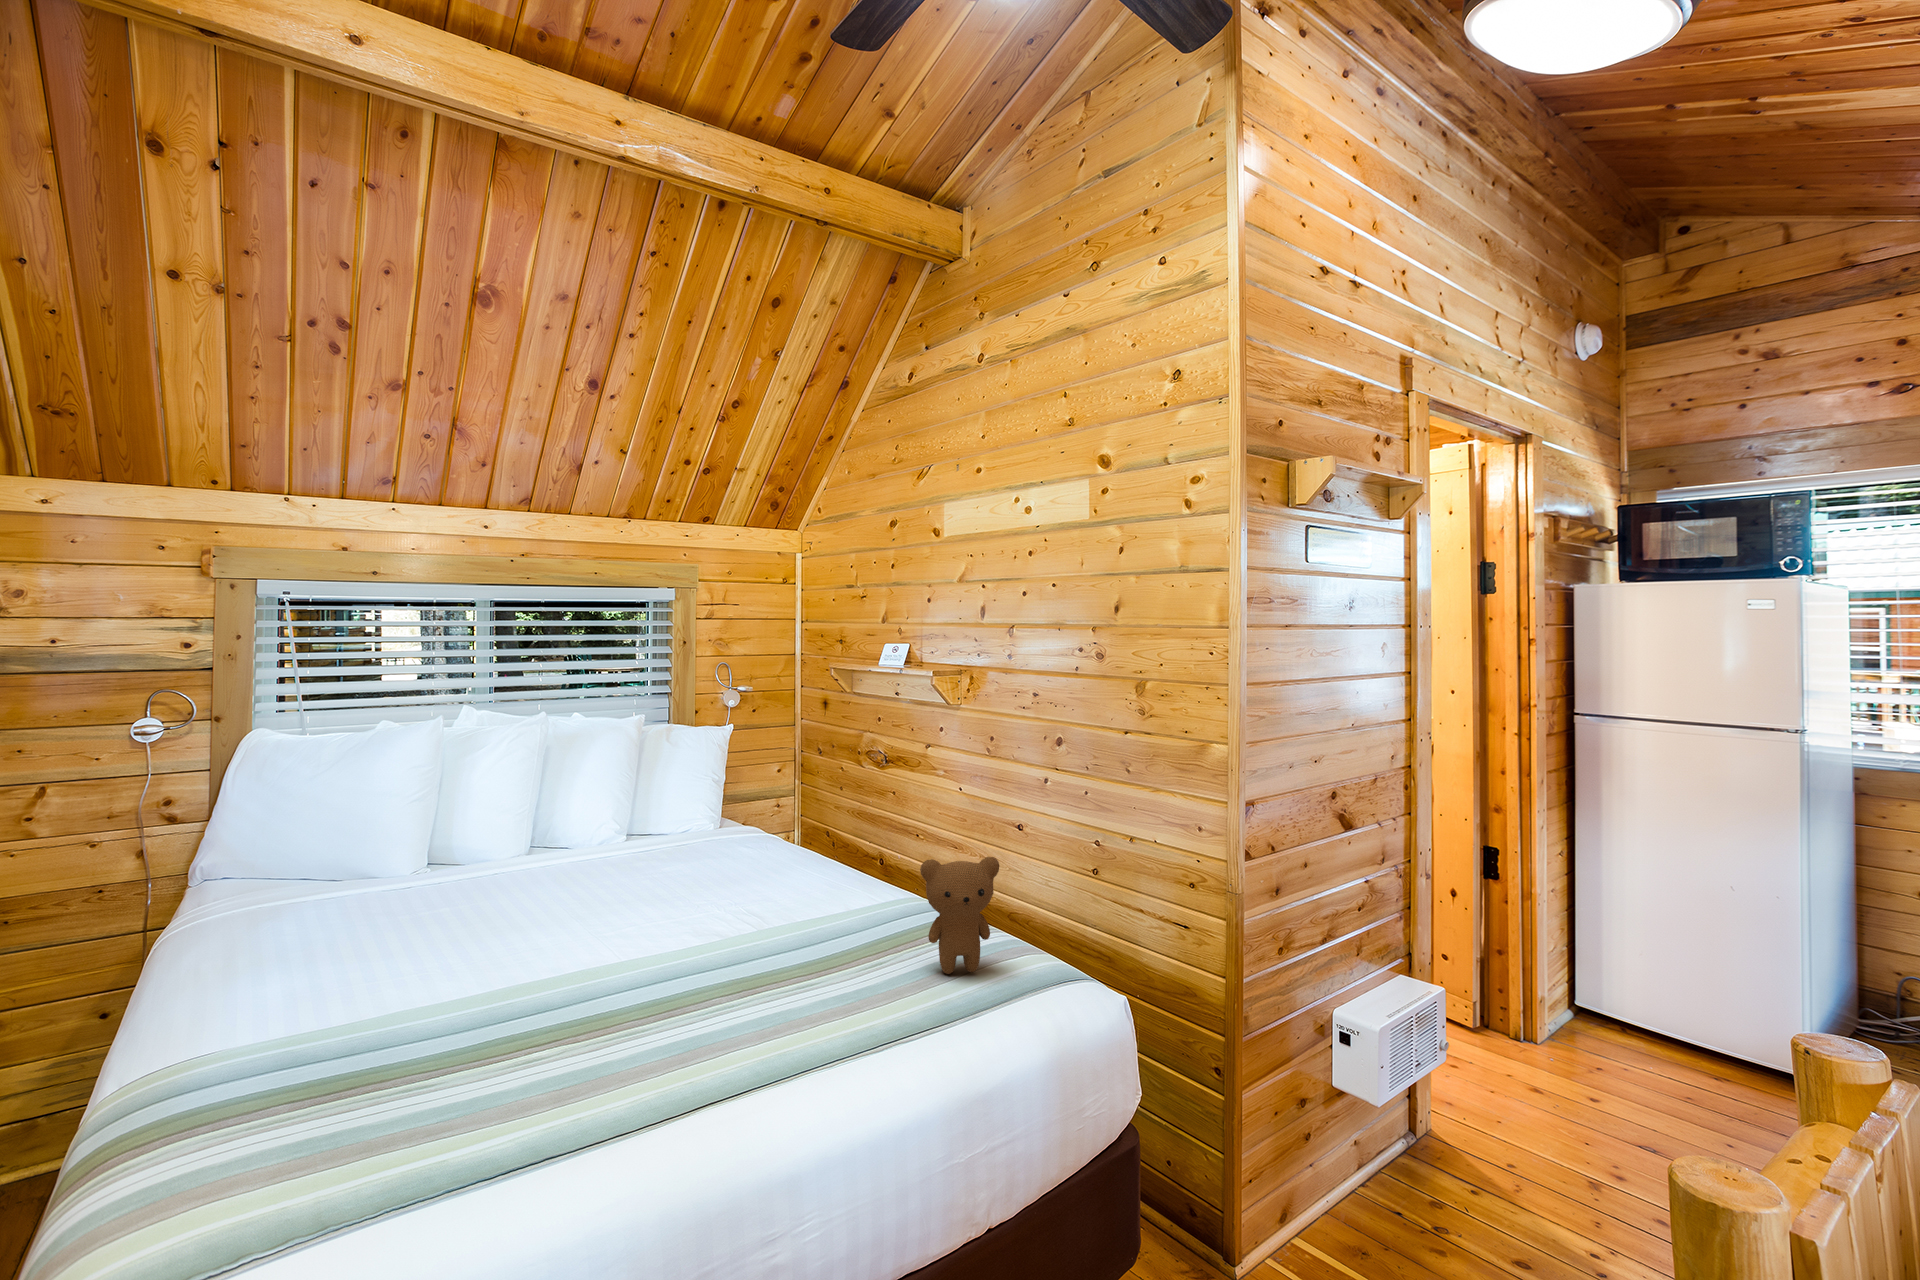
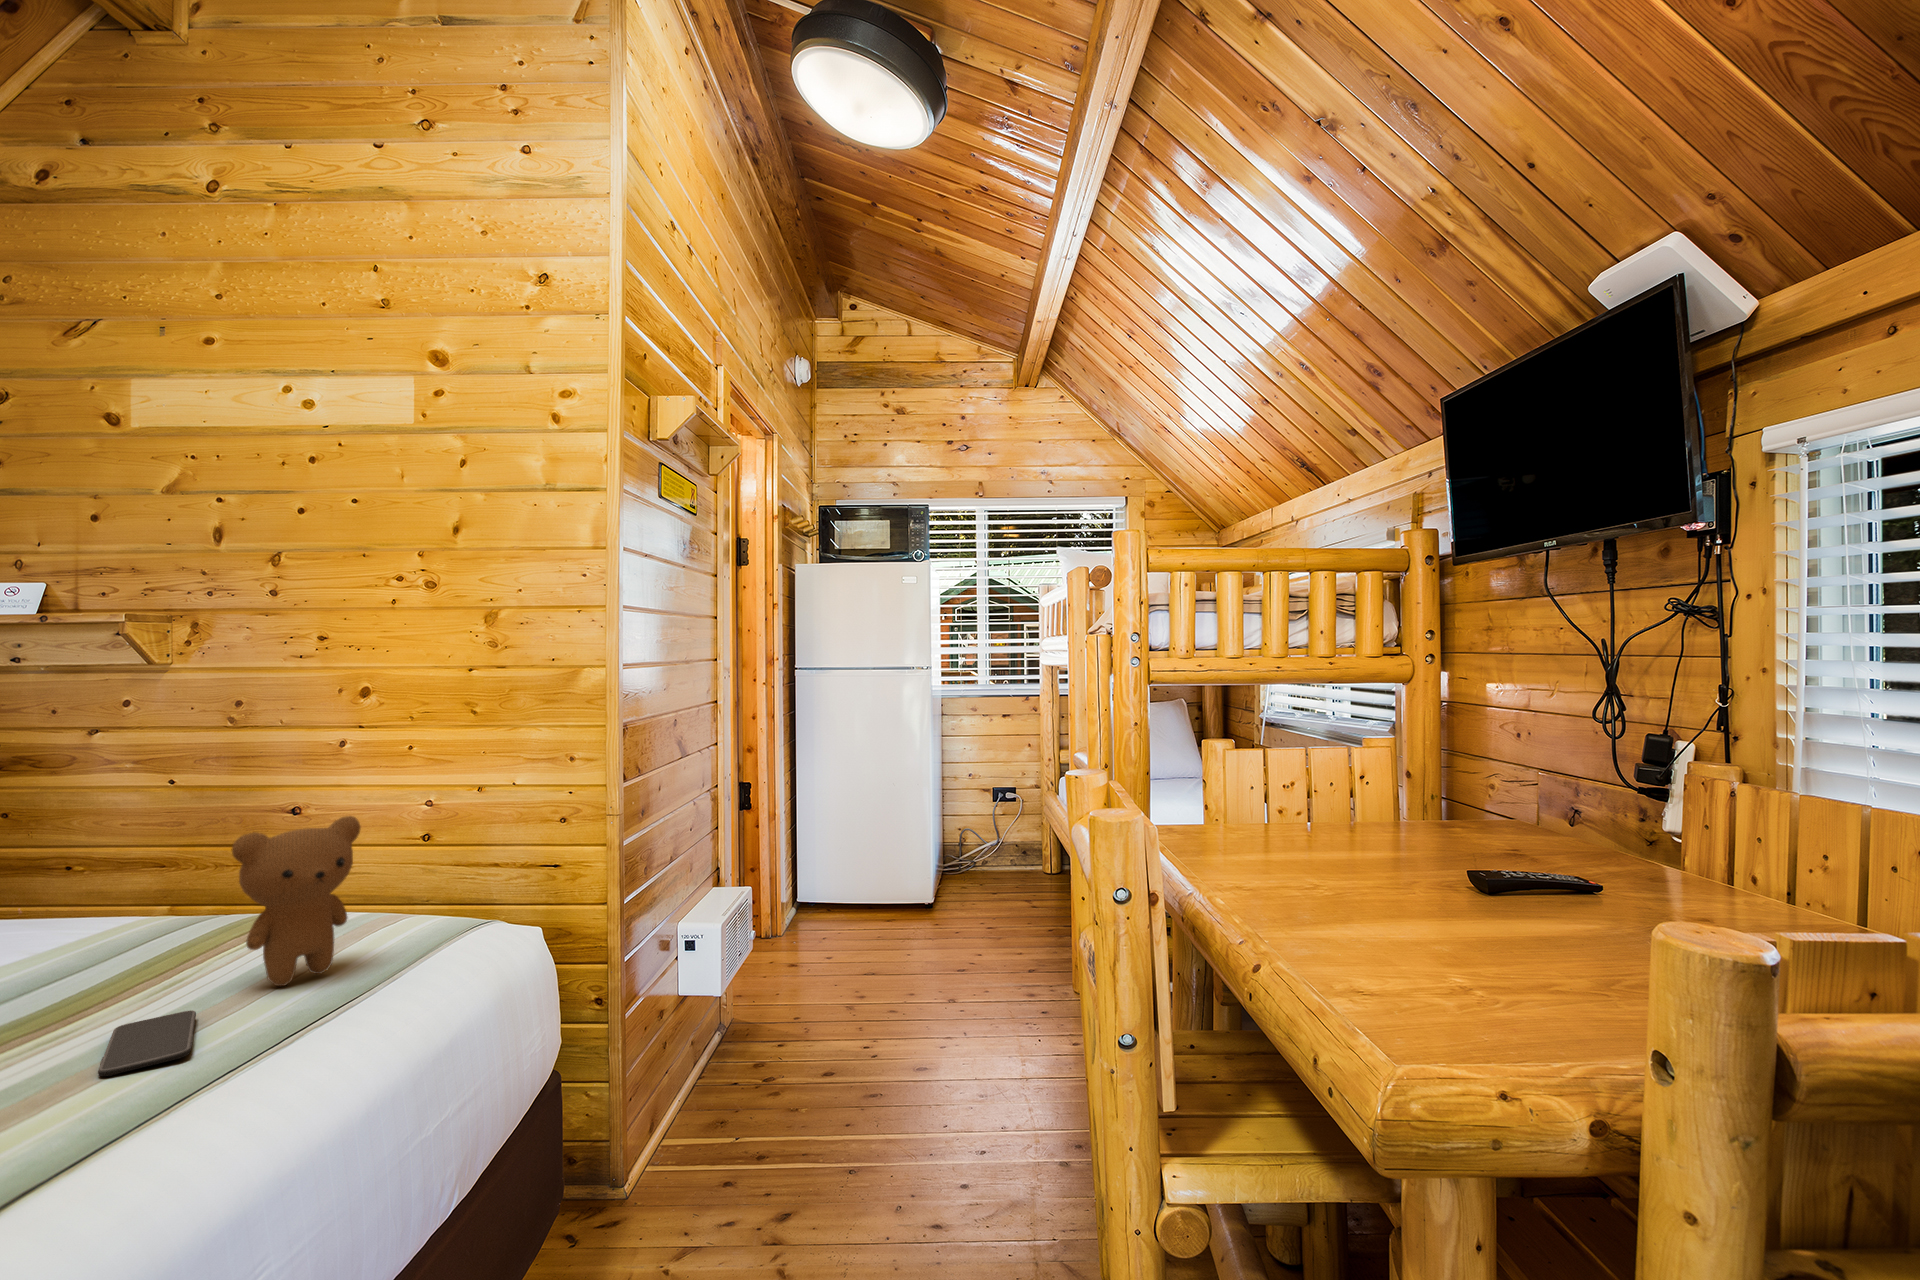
smartphone: none [834,972,895,1009] -> present [98,1010,196,1077]

